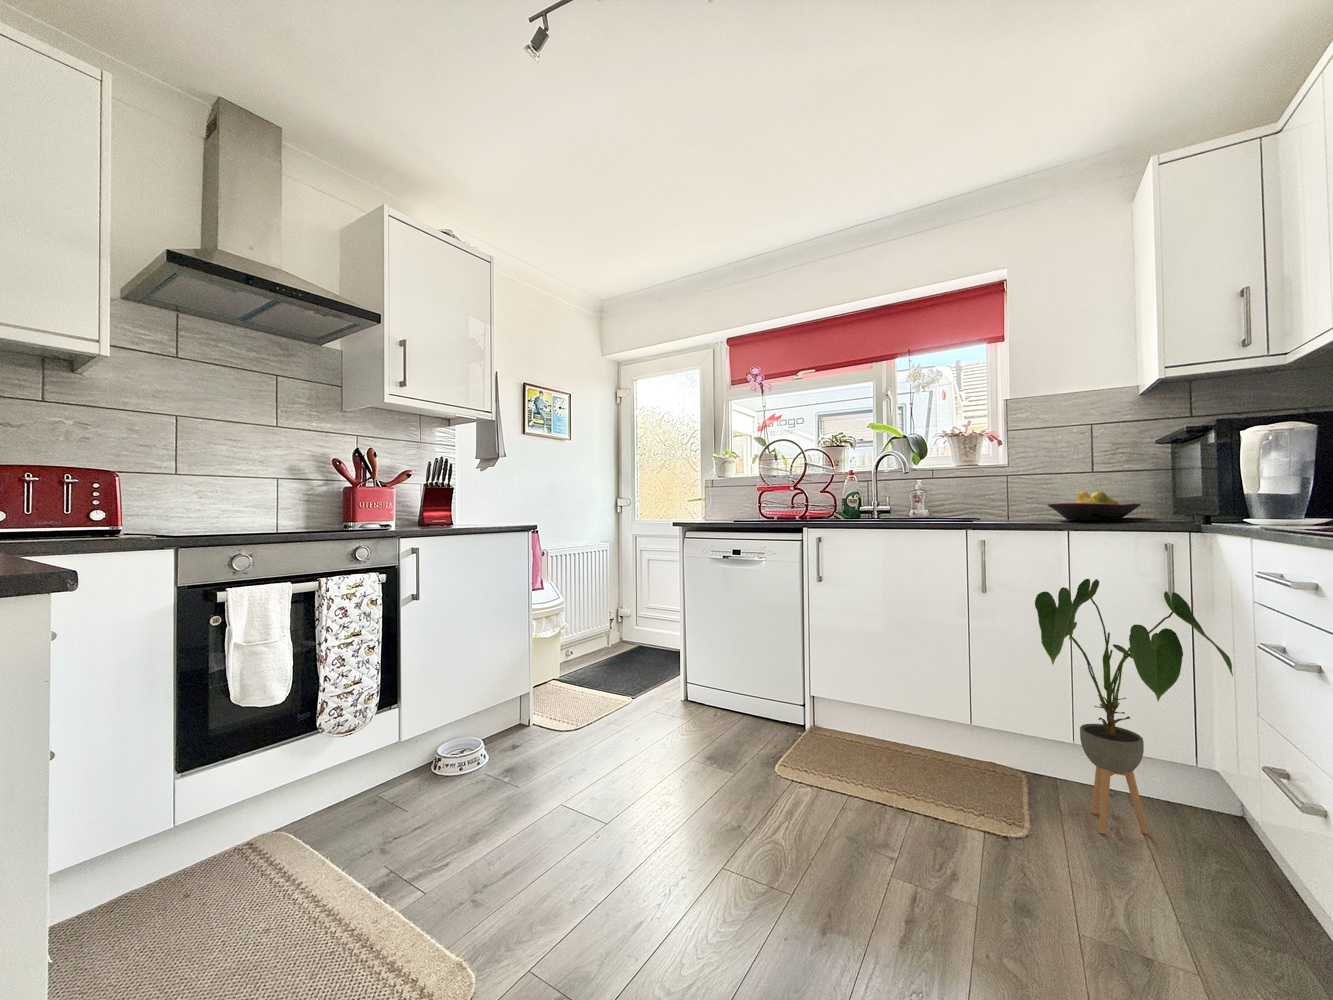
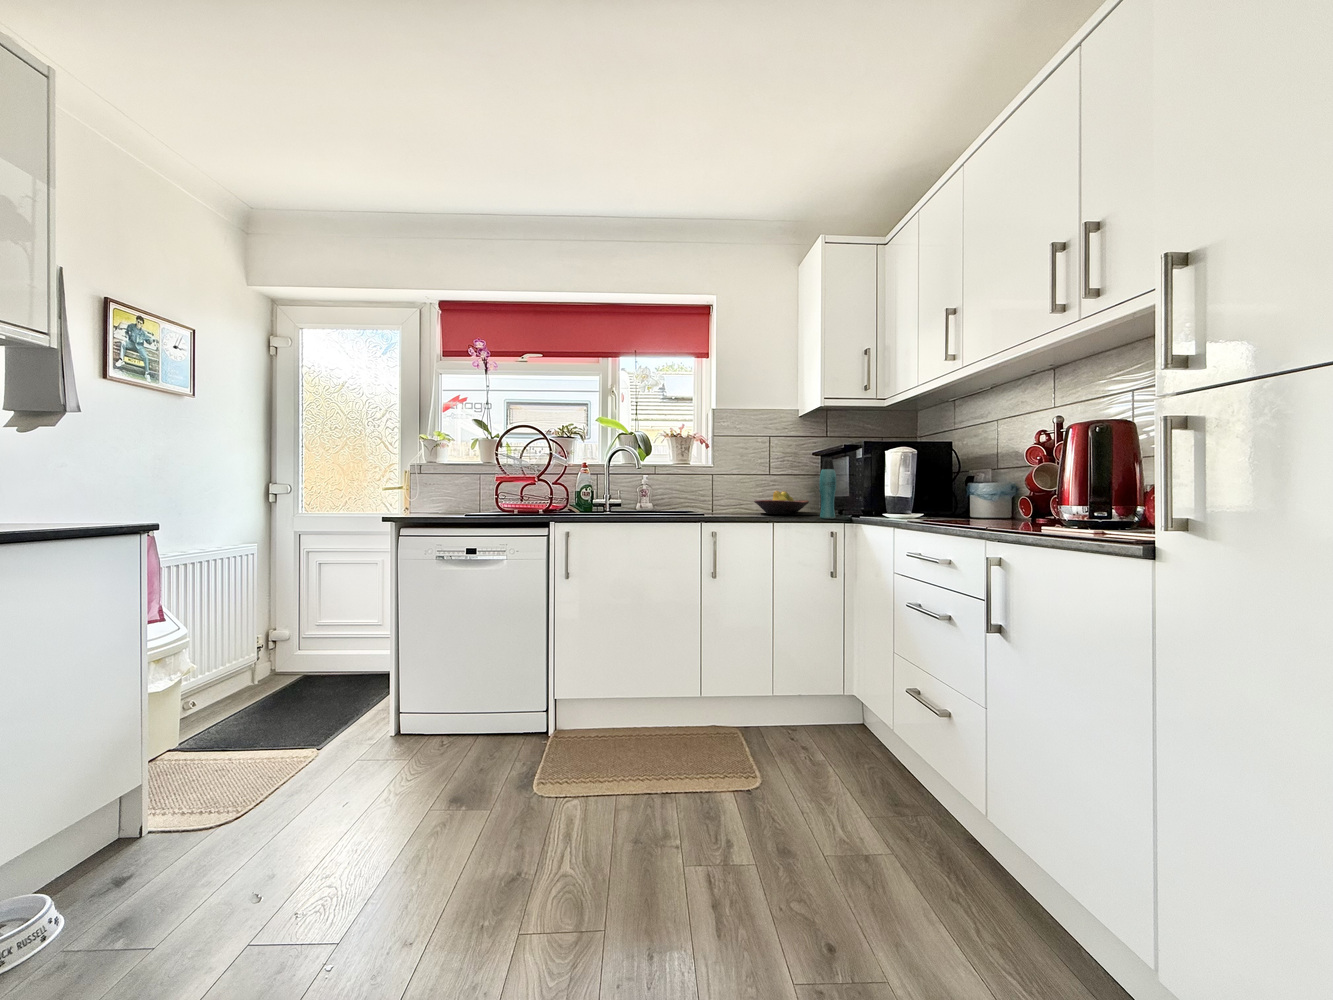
bottle: none [1135,447,1163,525] -> present [819,459,836,518]
house plant: present [1035,579,1233,834] -> none [762,563,886,766]

